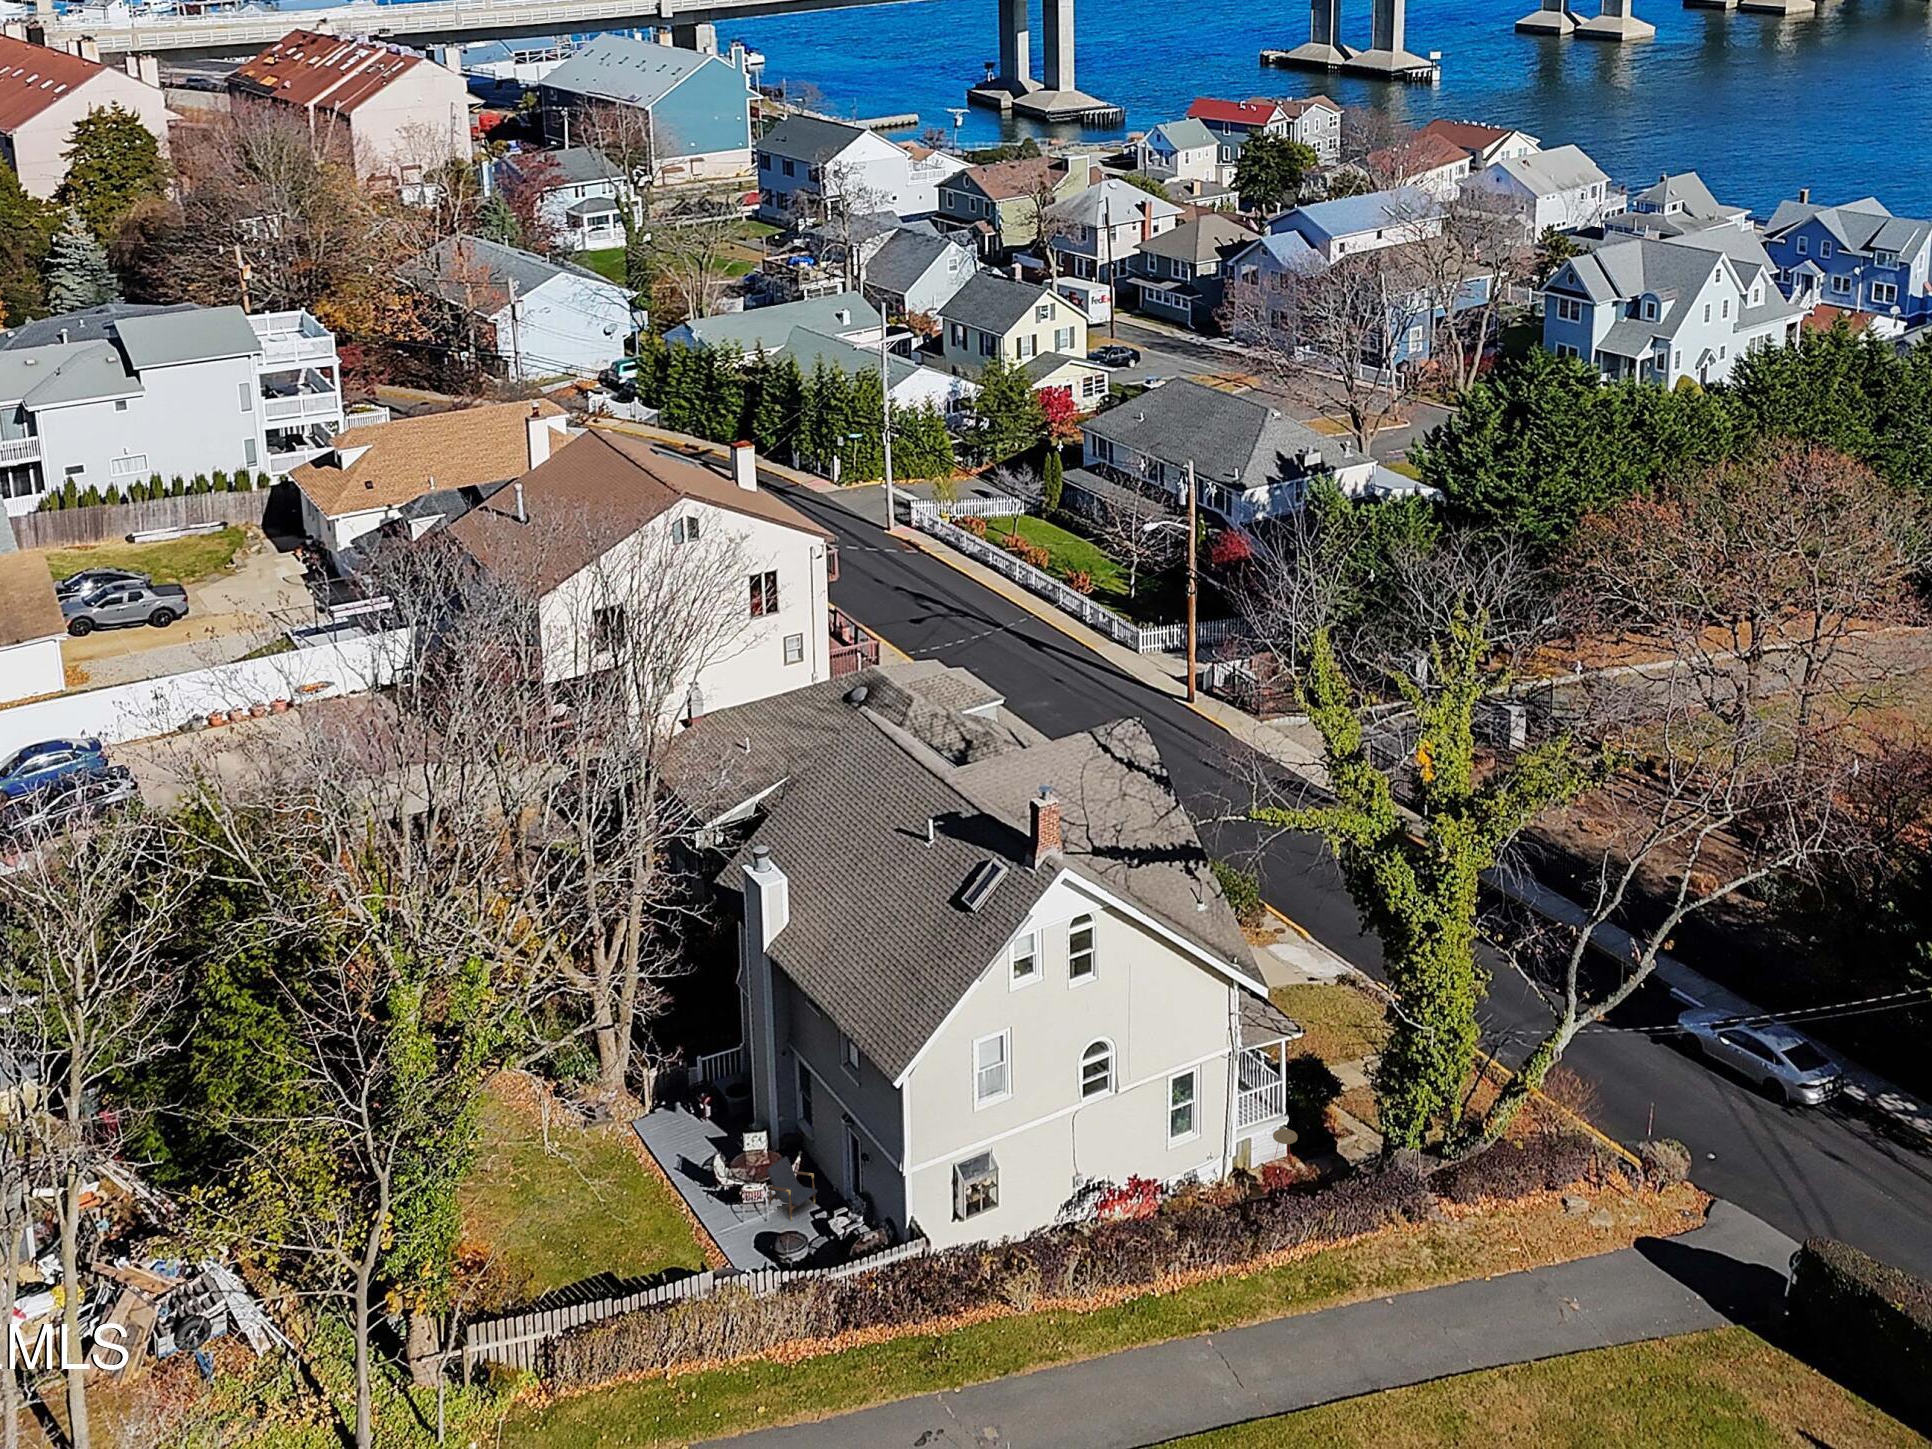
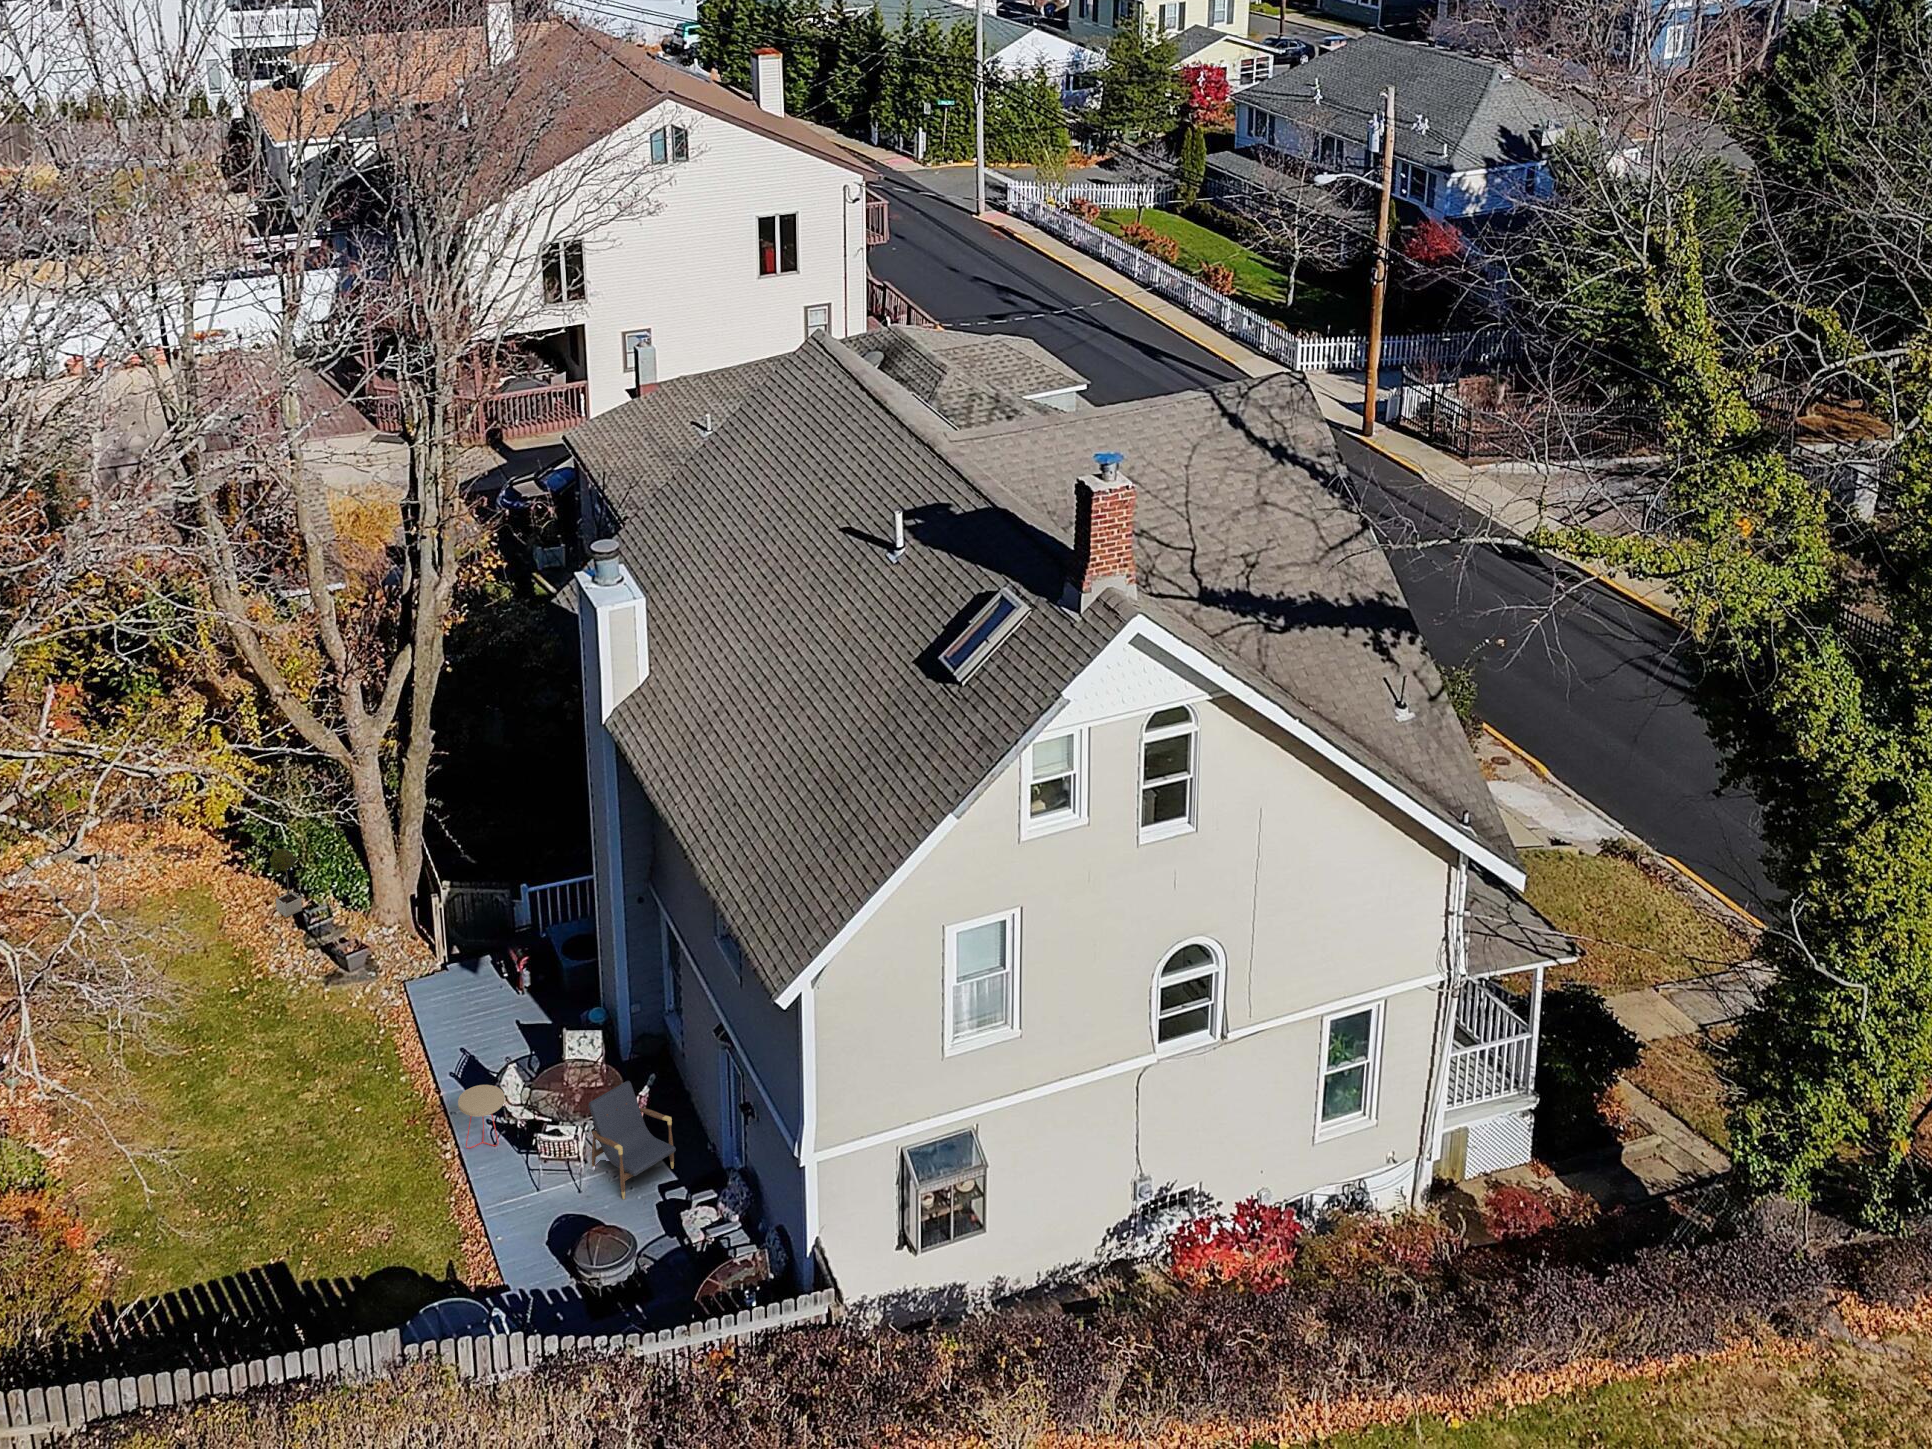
potted tree: none [523,1052,542,1095] -> present [270,849,302,917]
side table: present [1273,1129,1298,1164] -> present [458,1085,505,1148]

